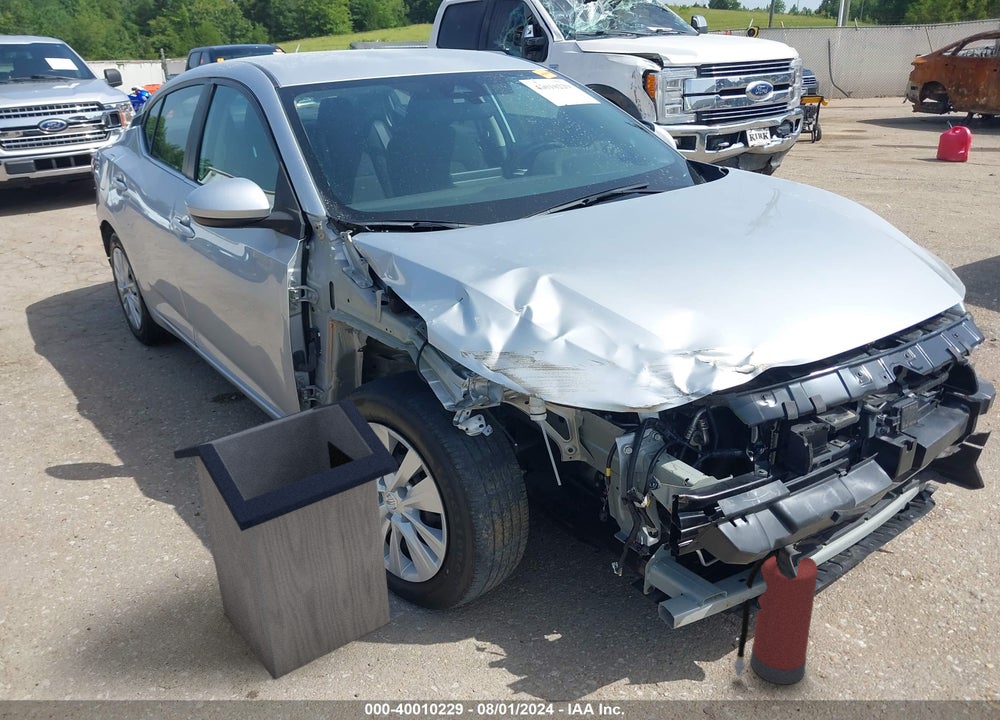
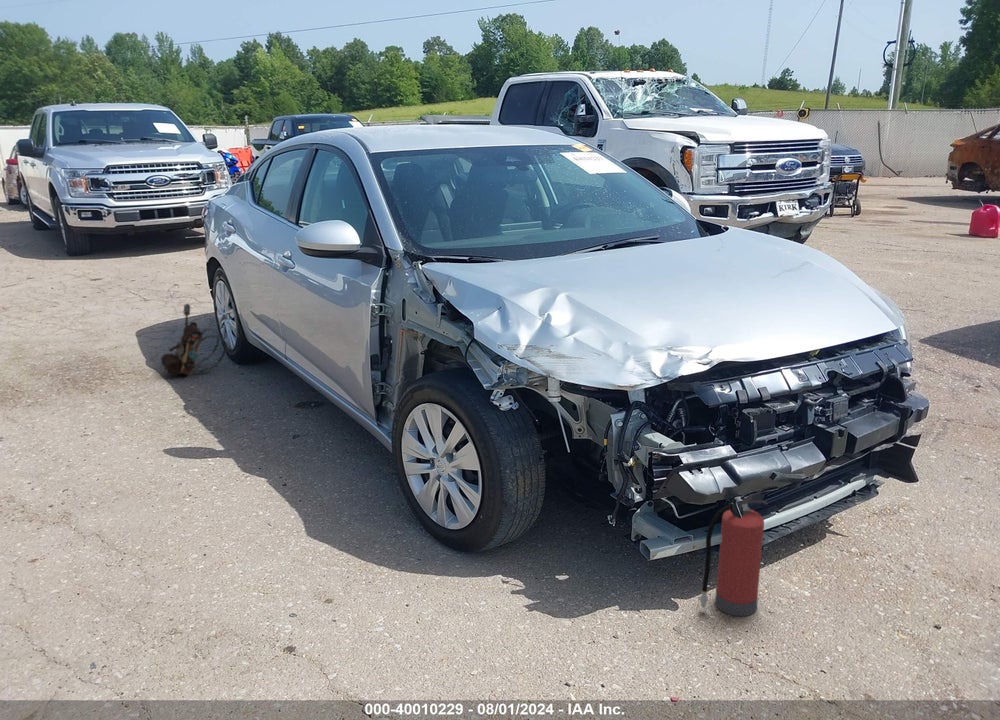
backpack: none [44,277,126,365] -> present [161,304,227,375]
trash can: present [174,399,399,679] -> none [280,384,447,594]

